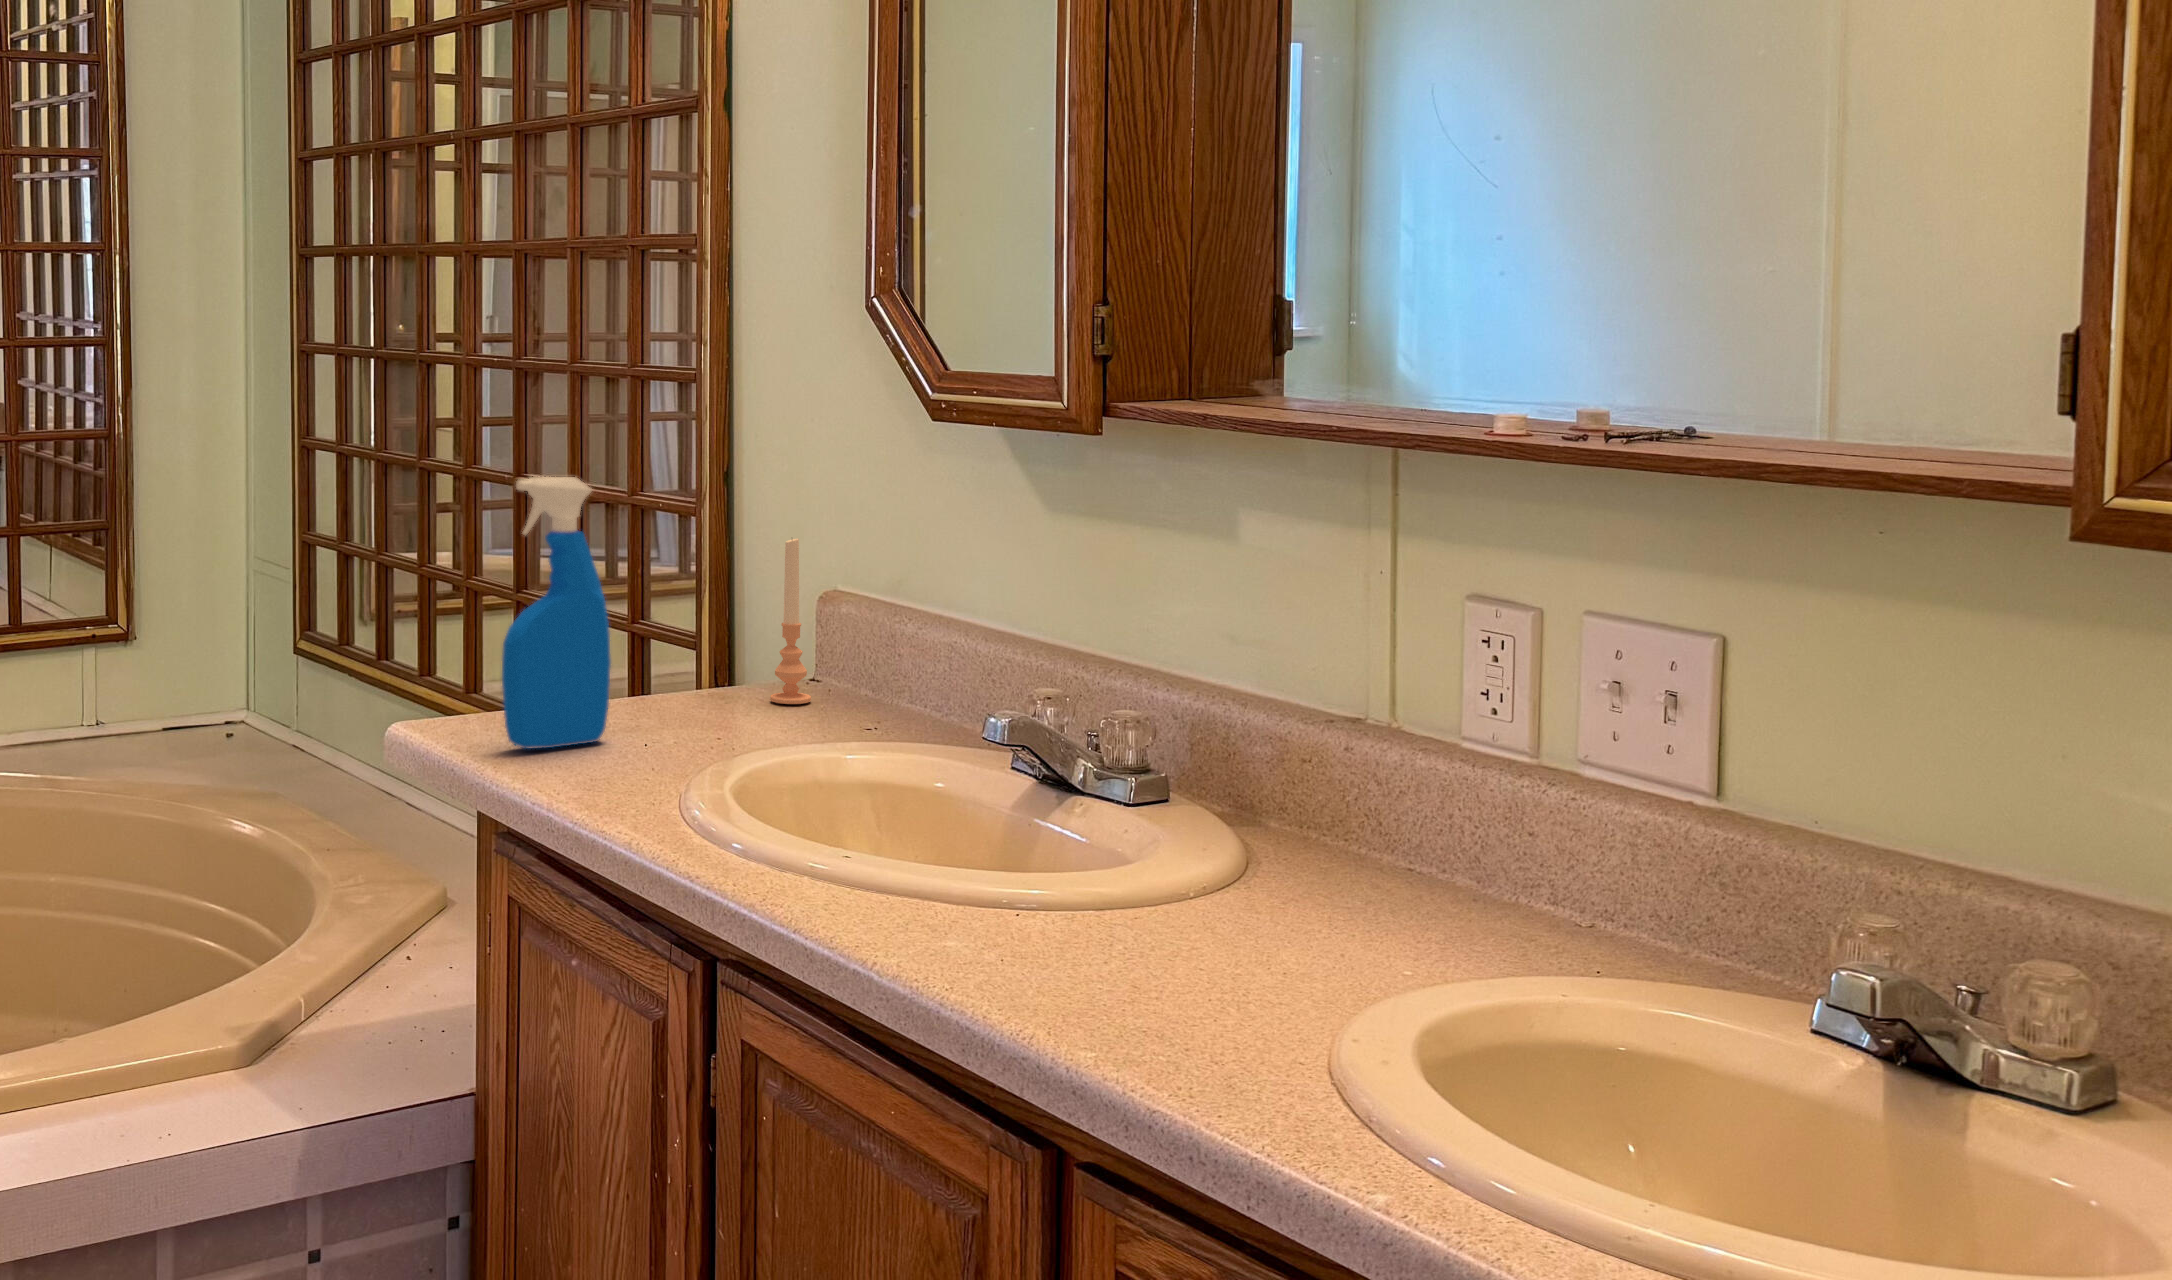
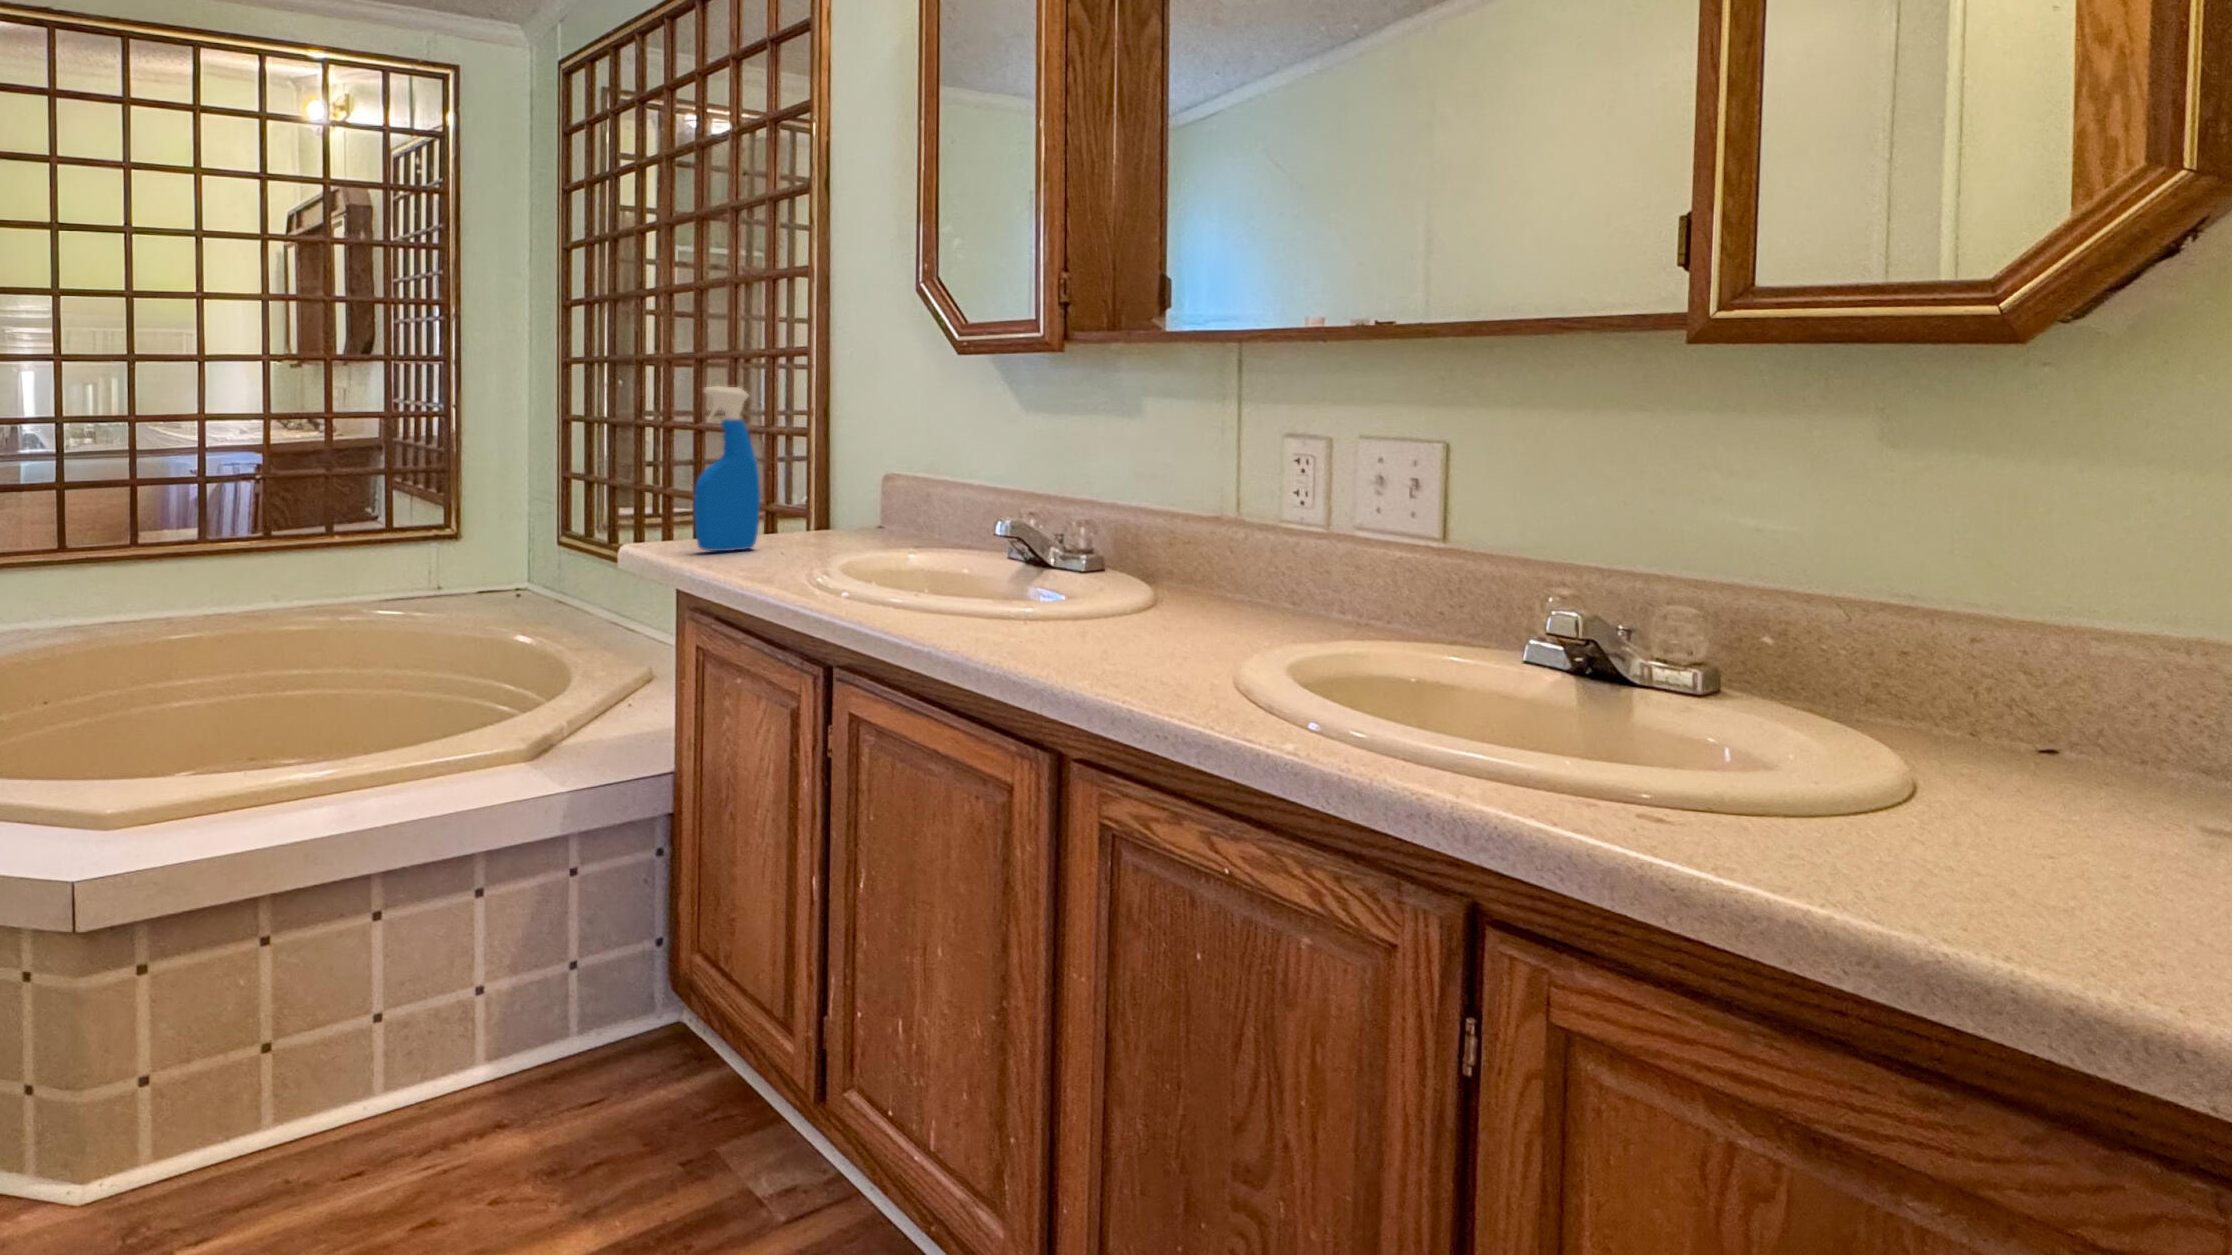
candle: present [770,539,811,704] -> none [853,435,877,534]

